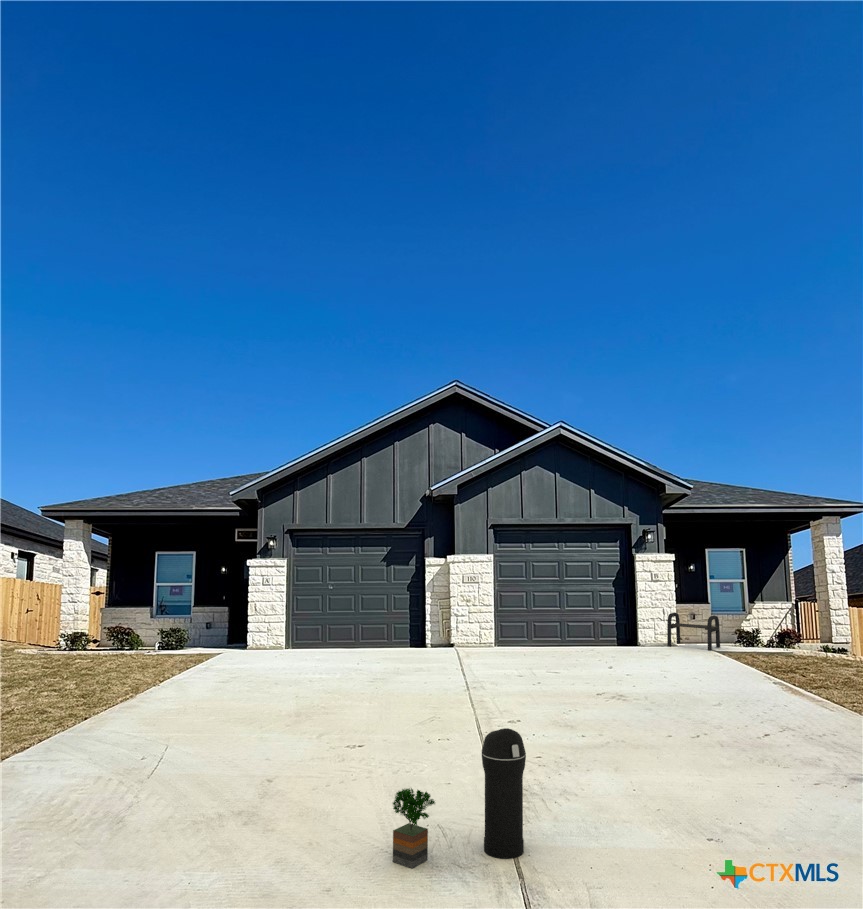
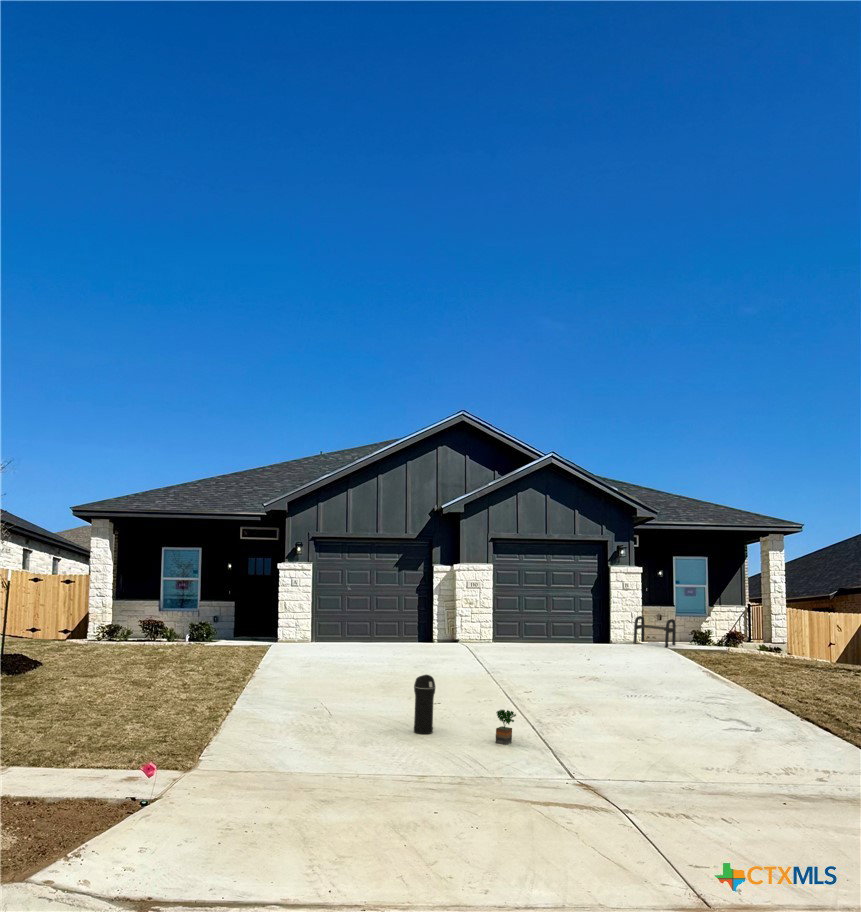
trash can: present [482,728,526,859] -> present [414,675,436,734]

